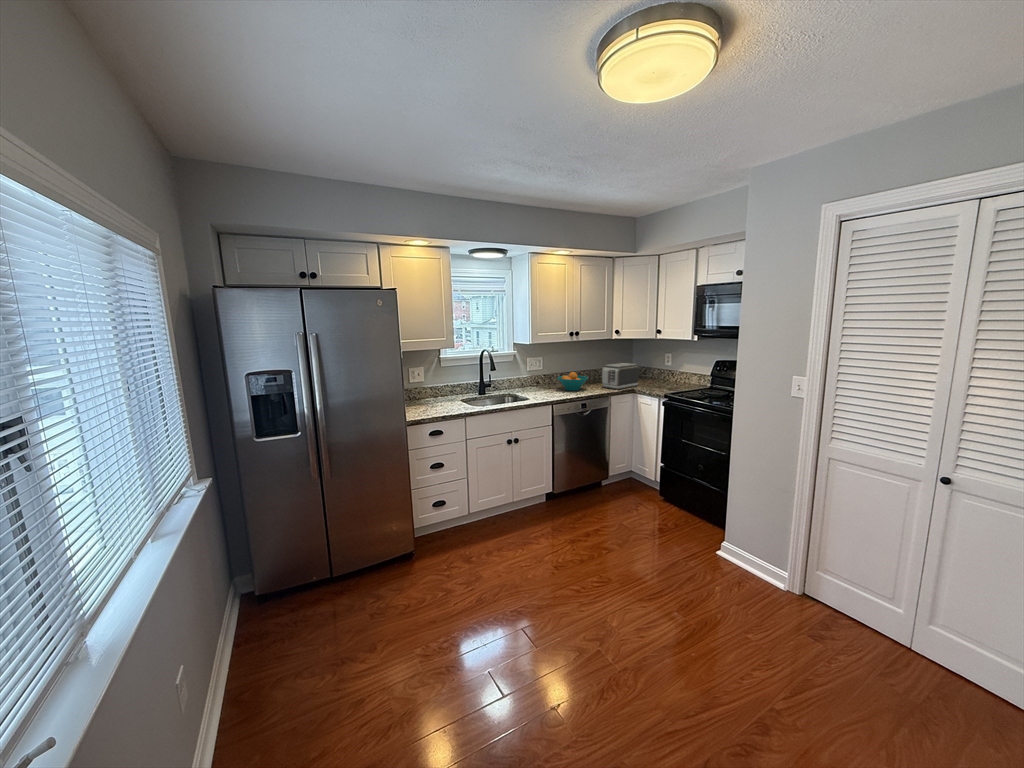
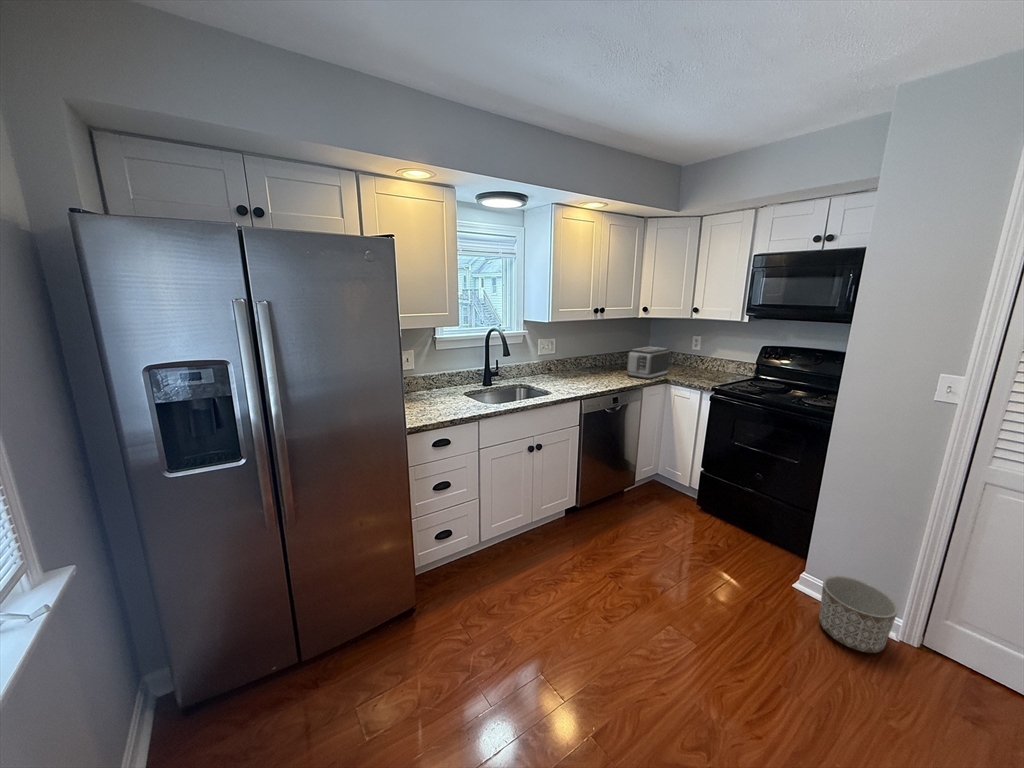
fruit bowl: present [557,372,588,391] -> none [576,357,614,380]
planter: none [723,539,775,595] -> present [819,576,898,653]

